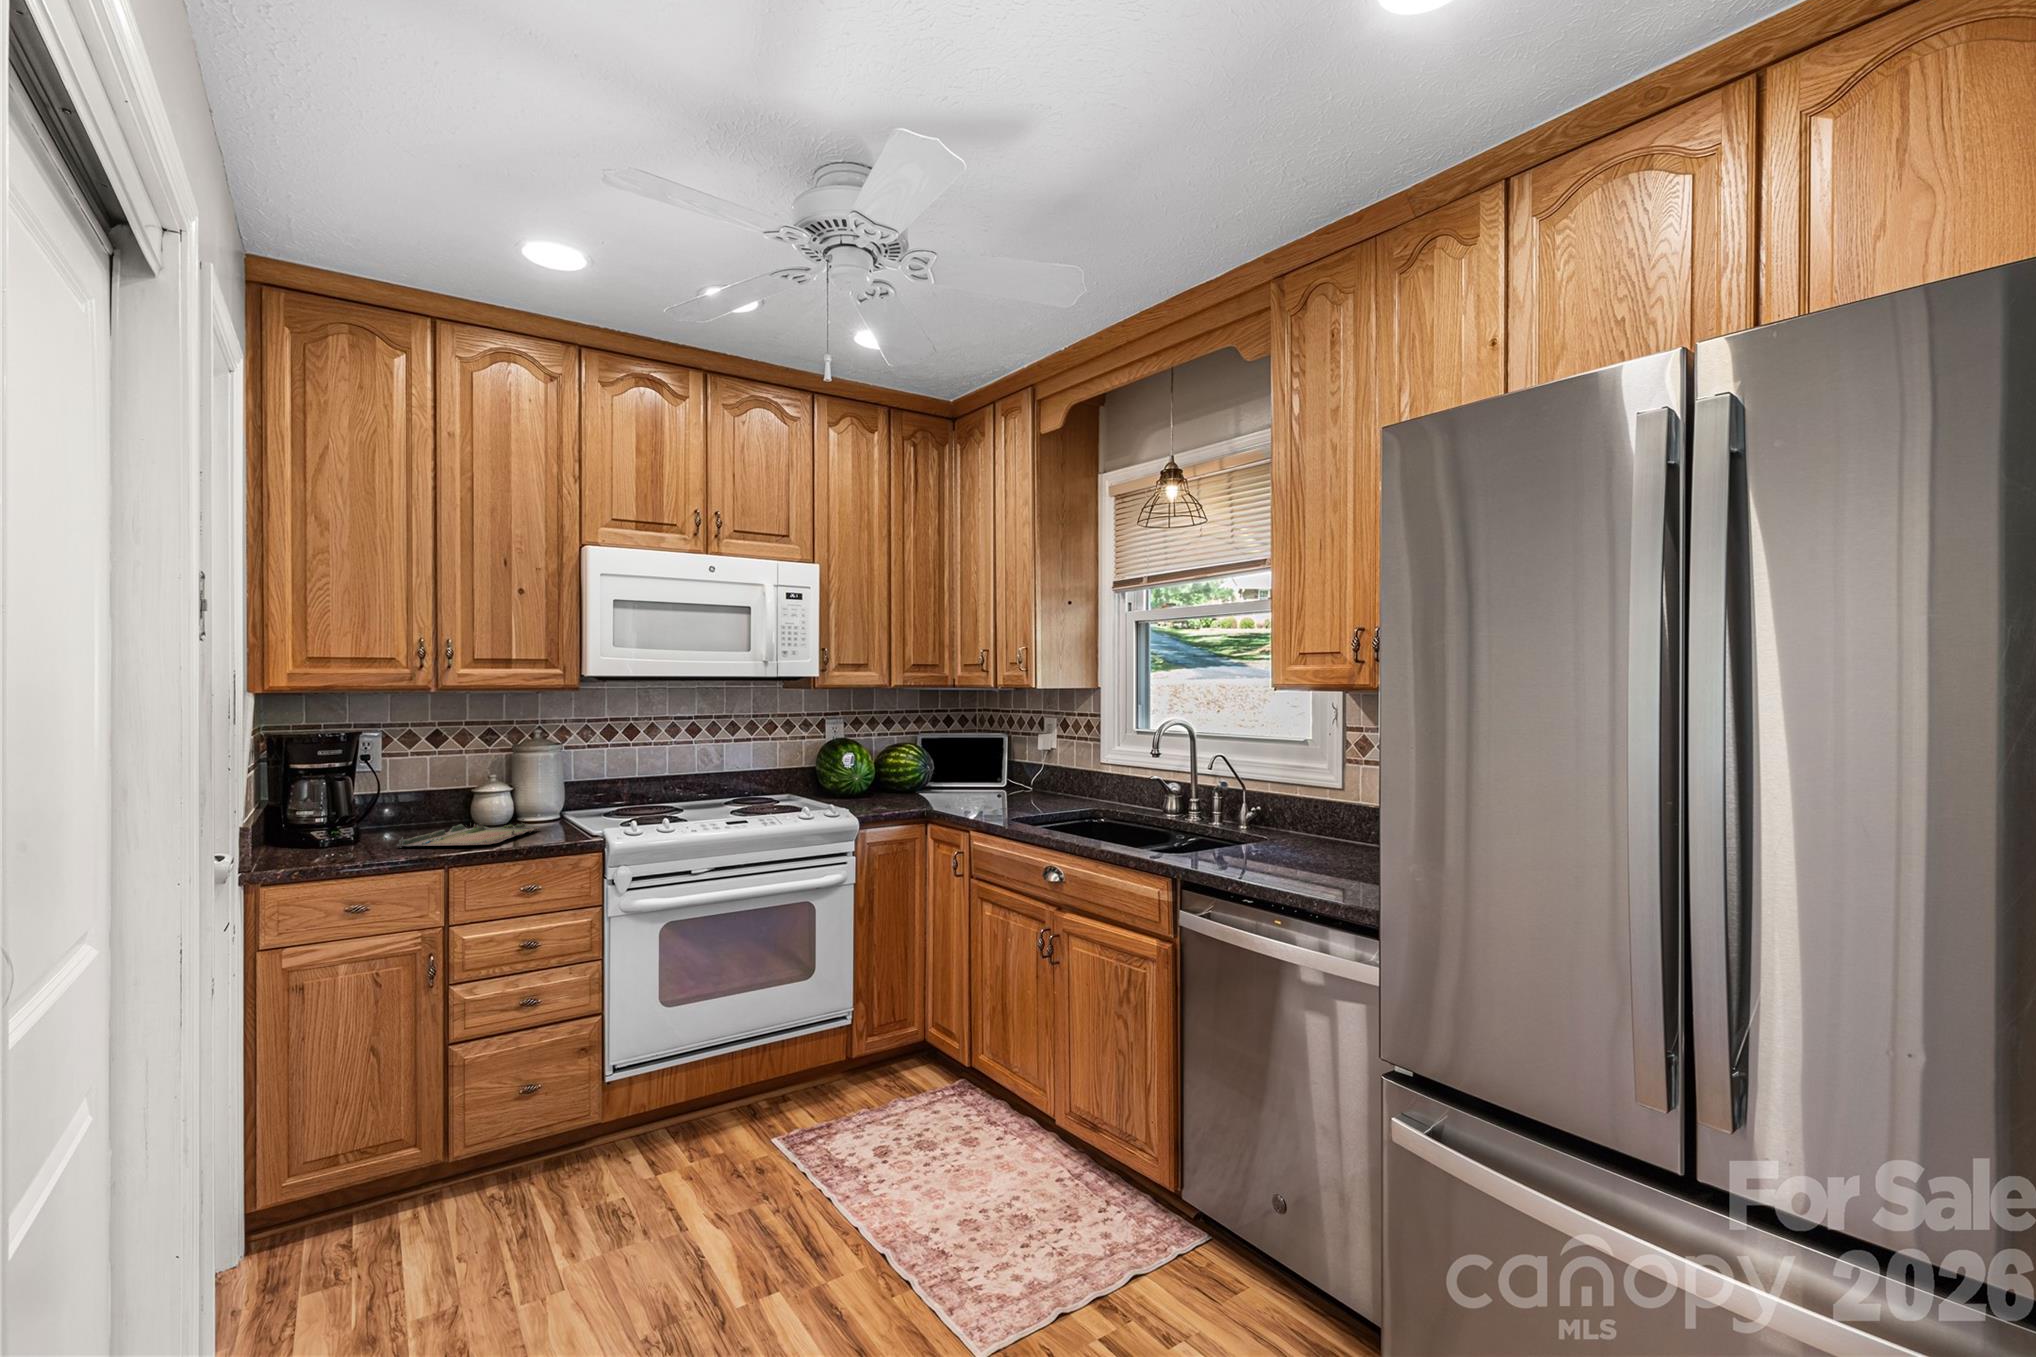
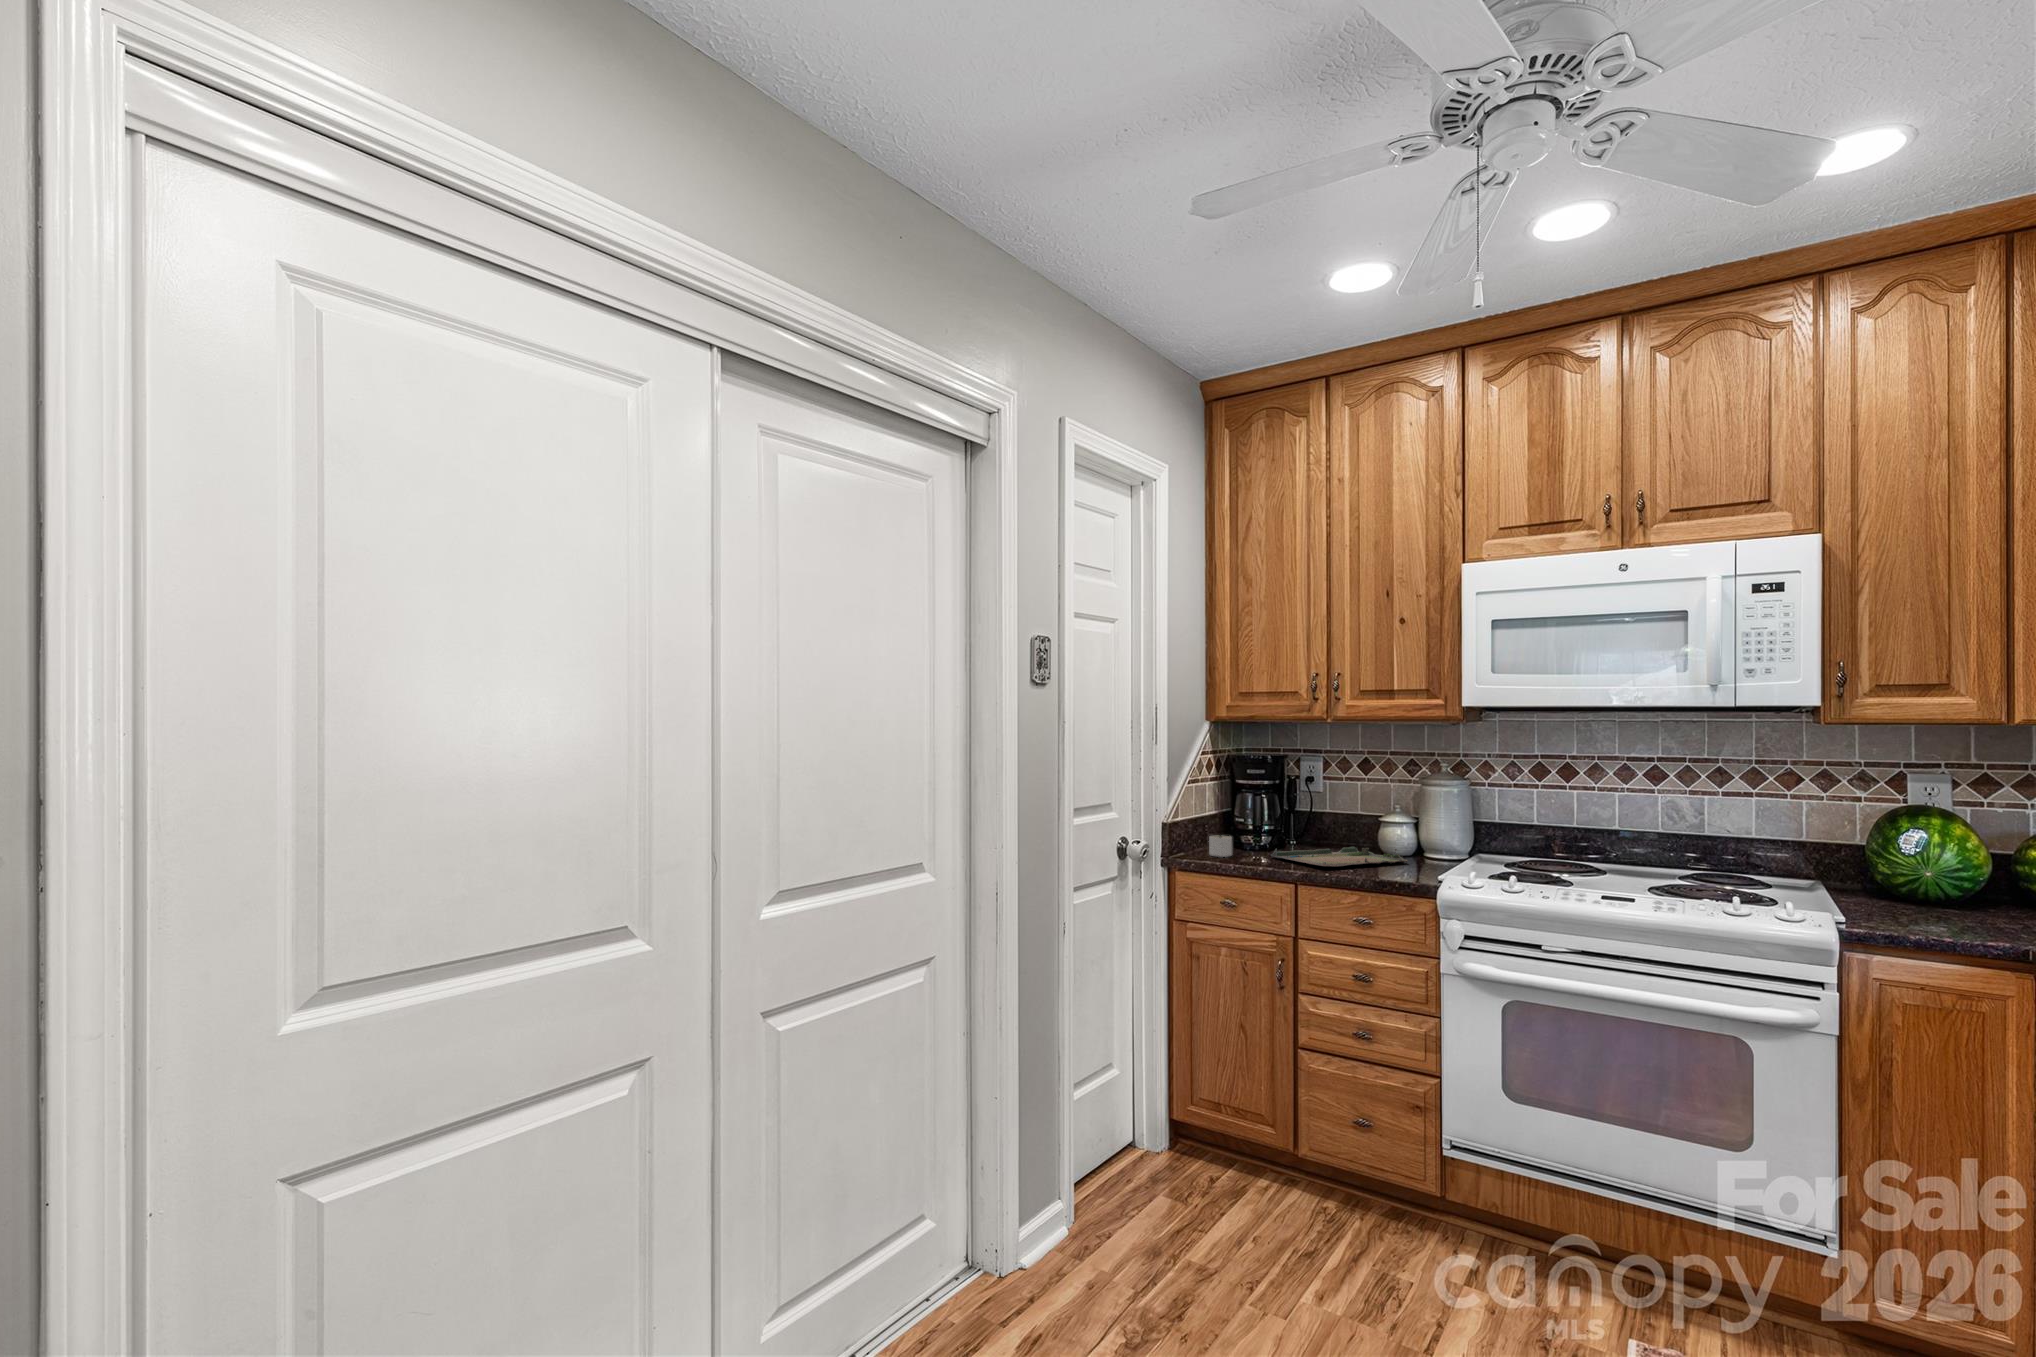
candle: none [318,831,367,858] -> present [1209,835,1232,857]

